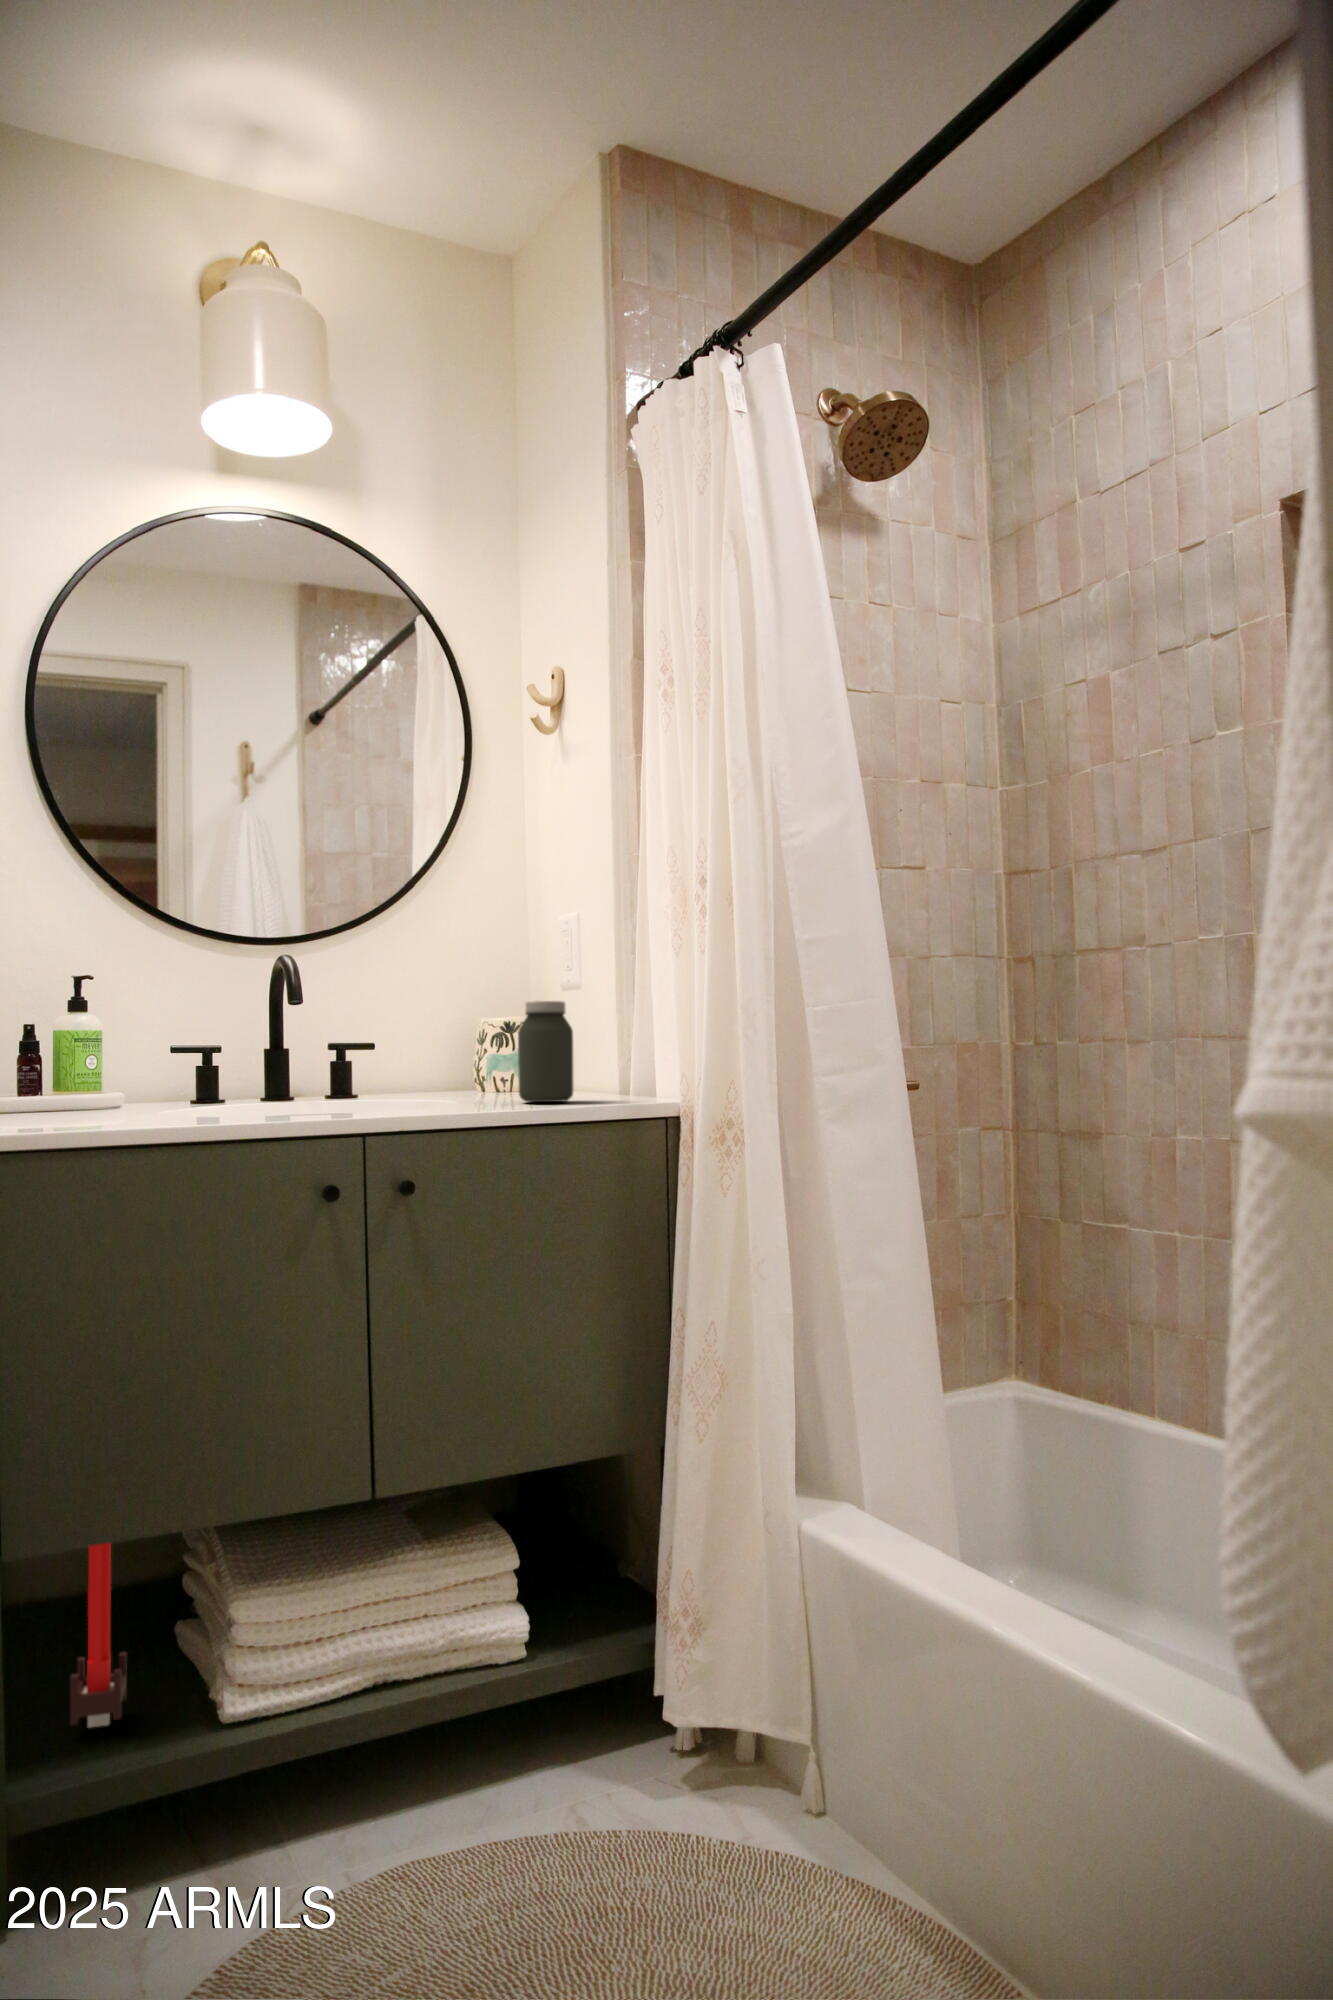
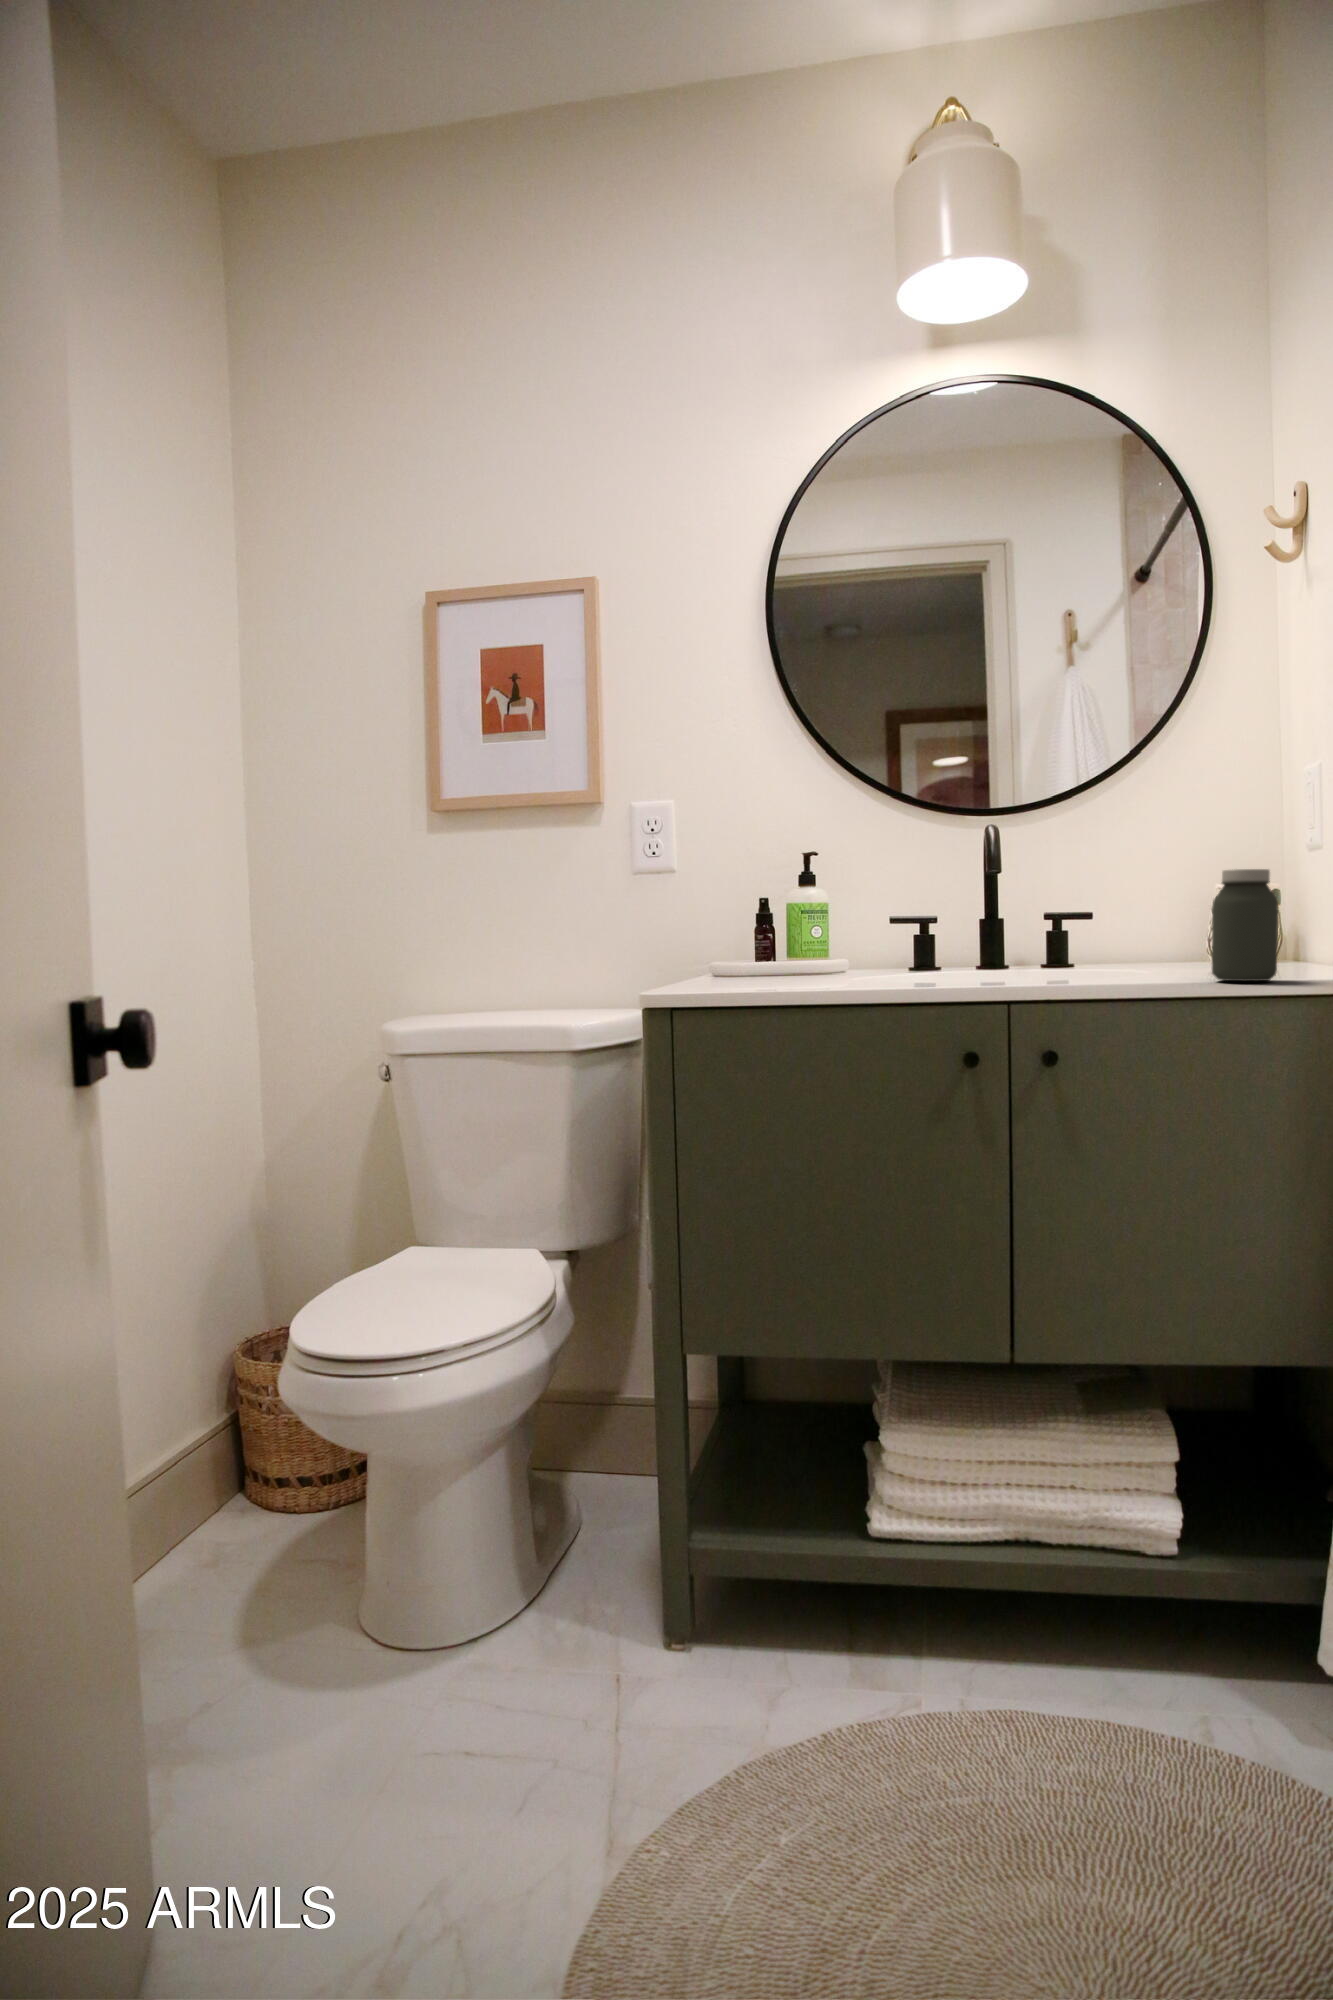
candle: present [70,1543,127,1728] -> none [755,1304,805,1500]

